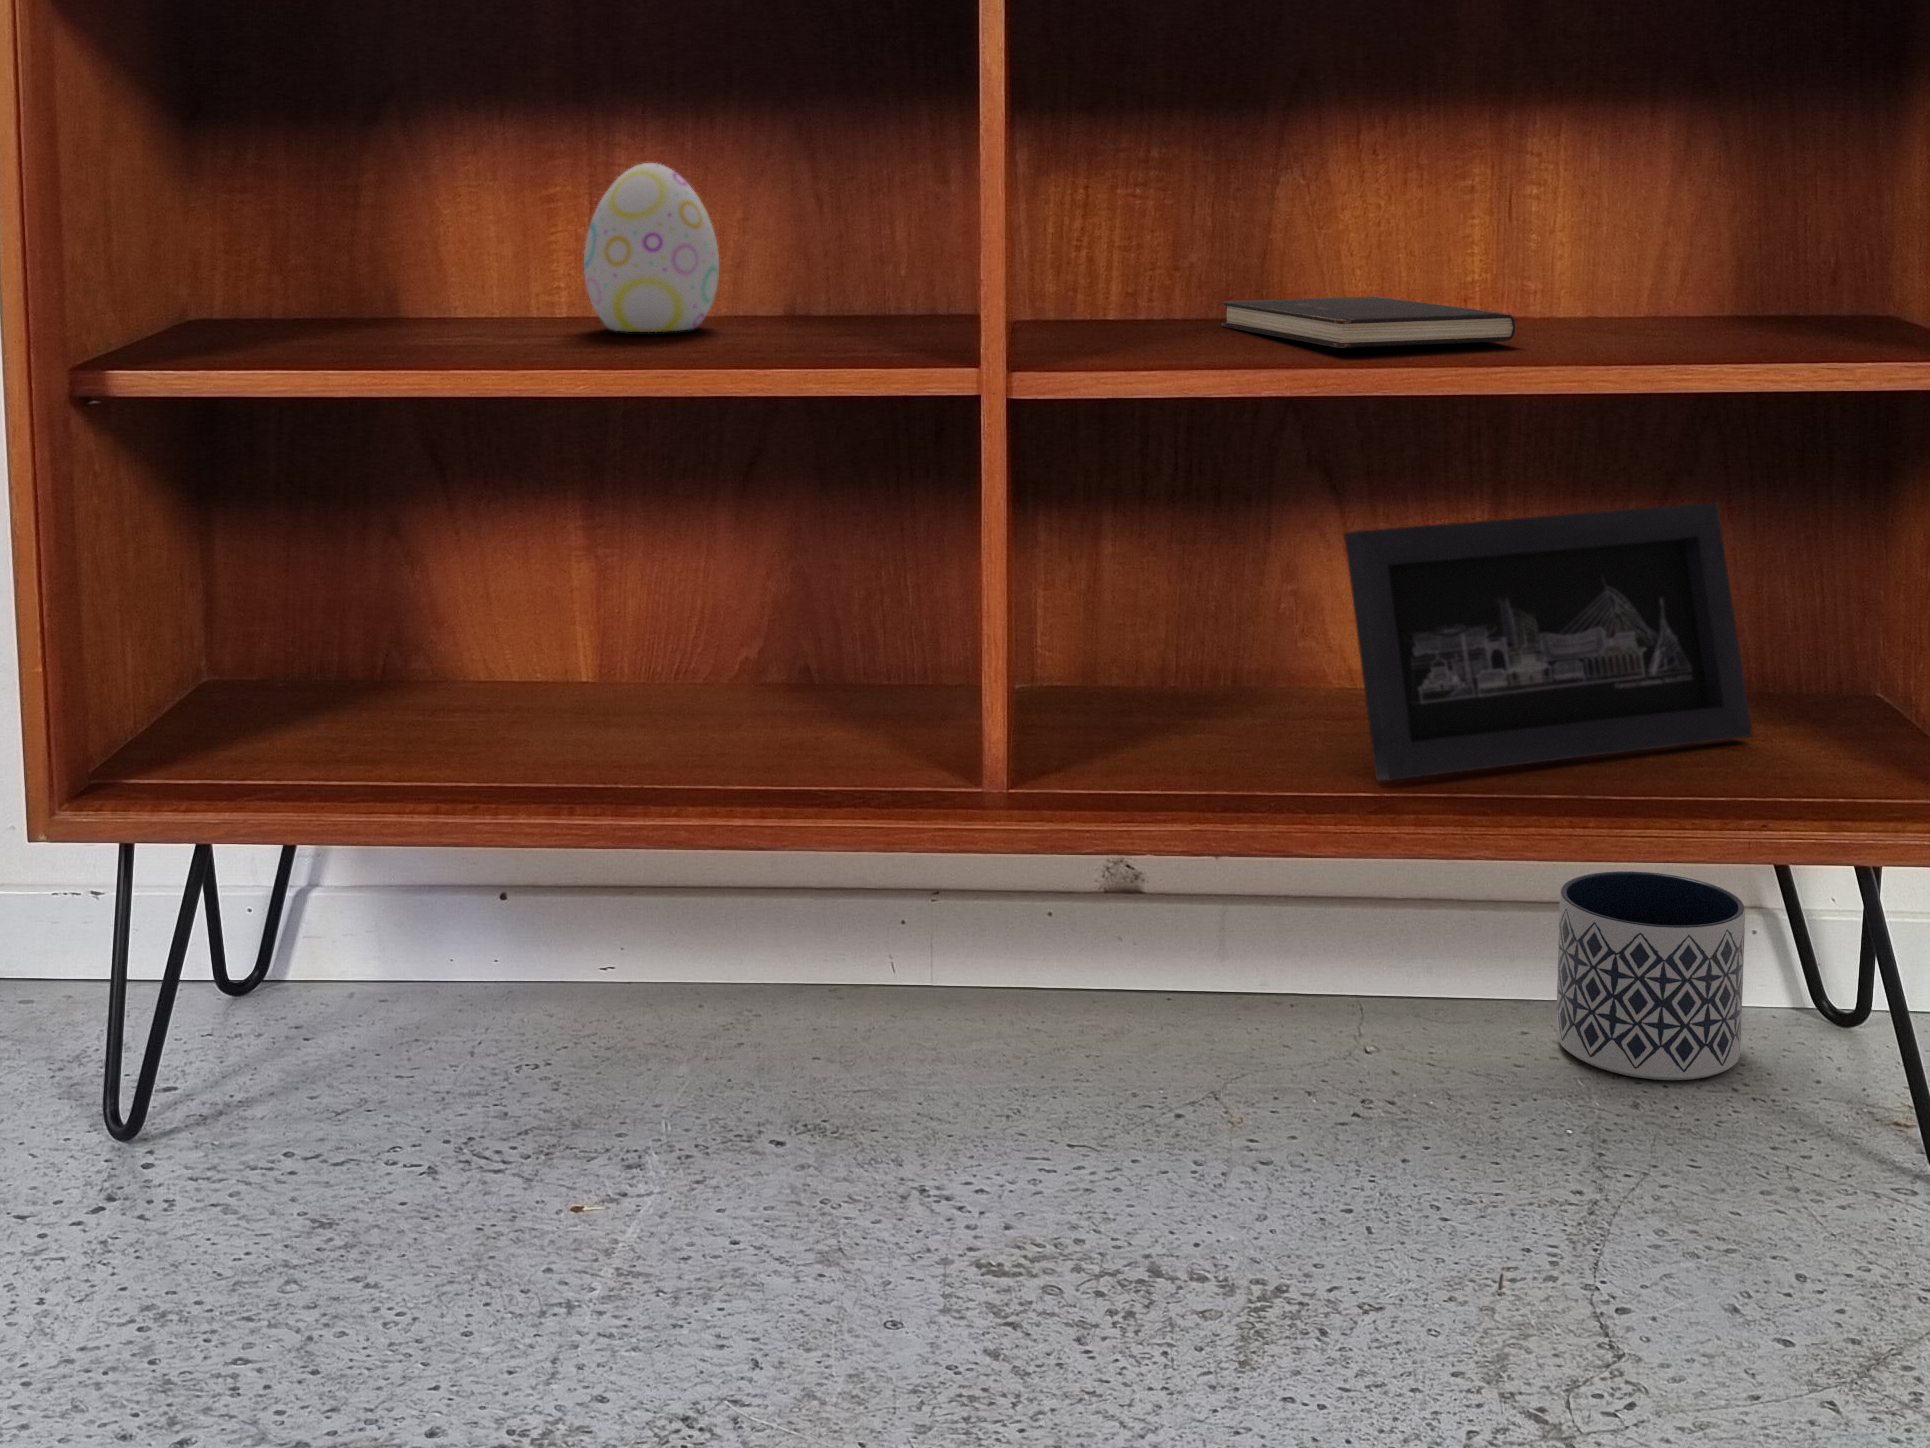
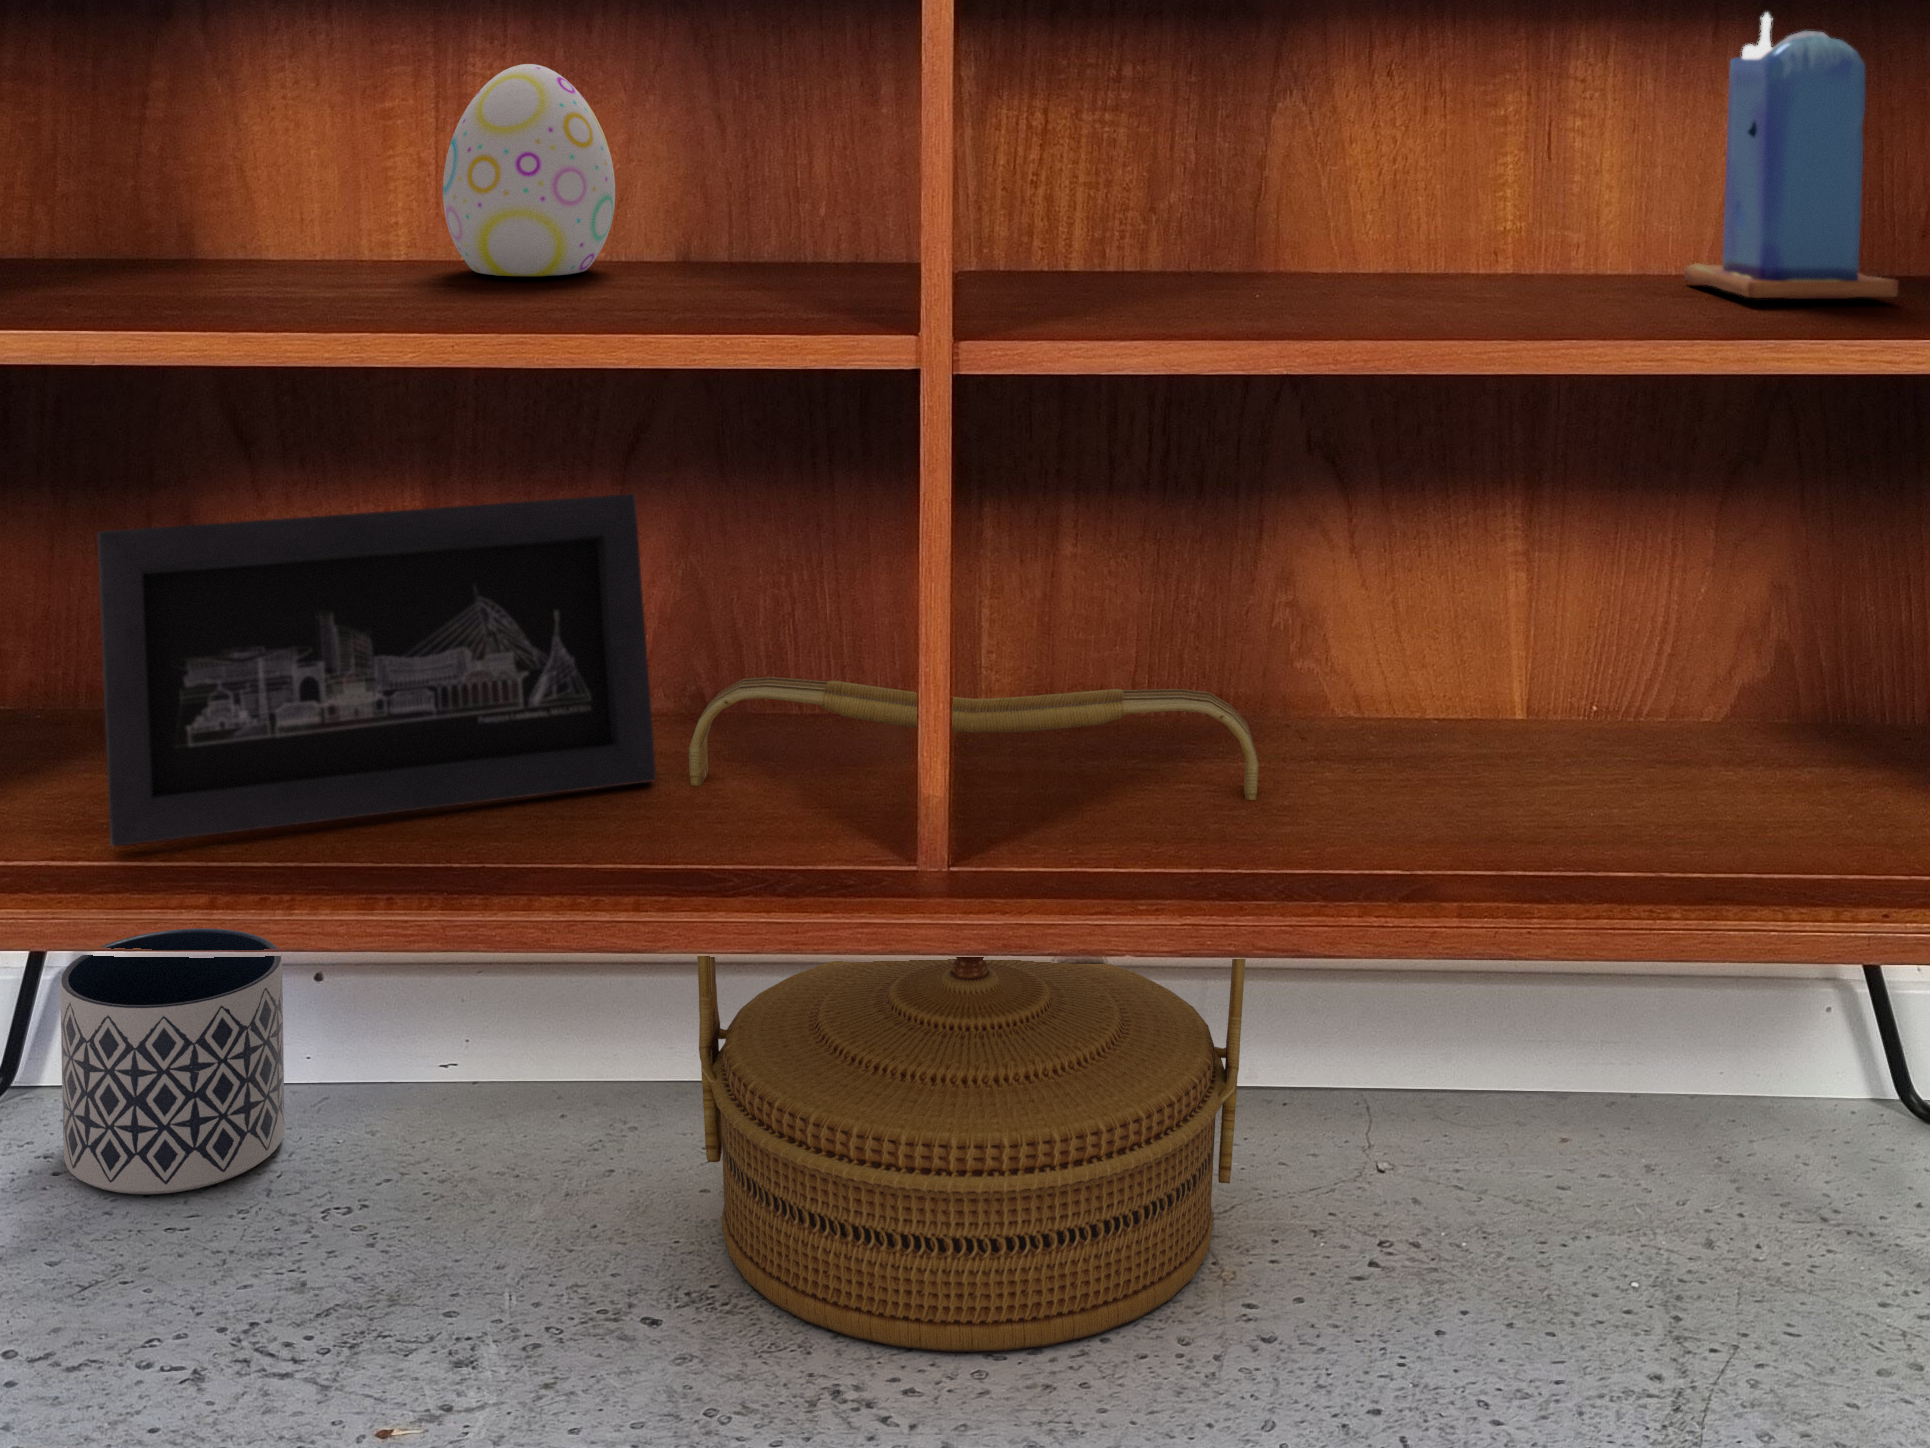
candle: none [1600,96,1779,332] -> present [1684,13,1898,299]
hardcover book: present [1221,296,1515,348] -> none [1233,245,1590,314]
picture frame: present [1344,503,1752,780] -> present [97,494,656,846]
woven basket: none [787,648,1245,1166] -> present [689,677,1259,1352]
planter: present [1556,871,1745,1080] -> present [60,928,284,1194]

